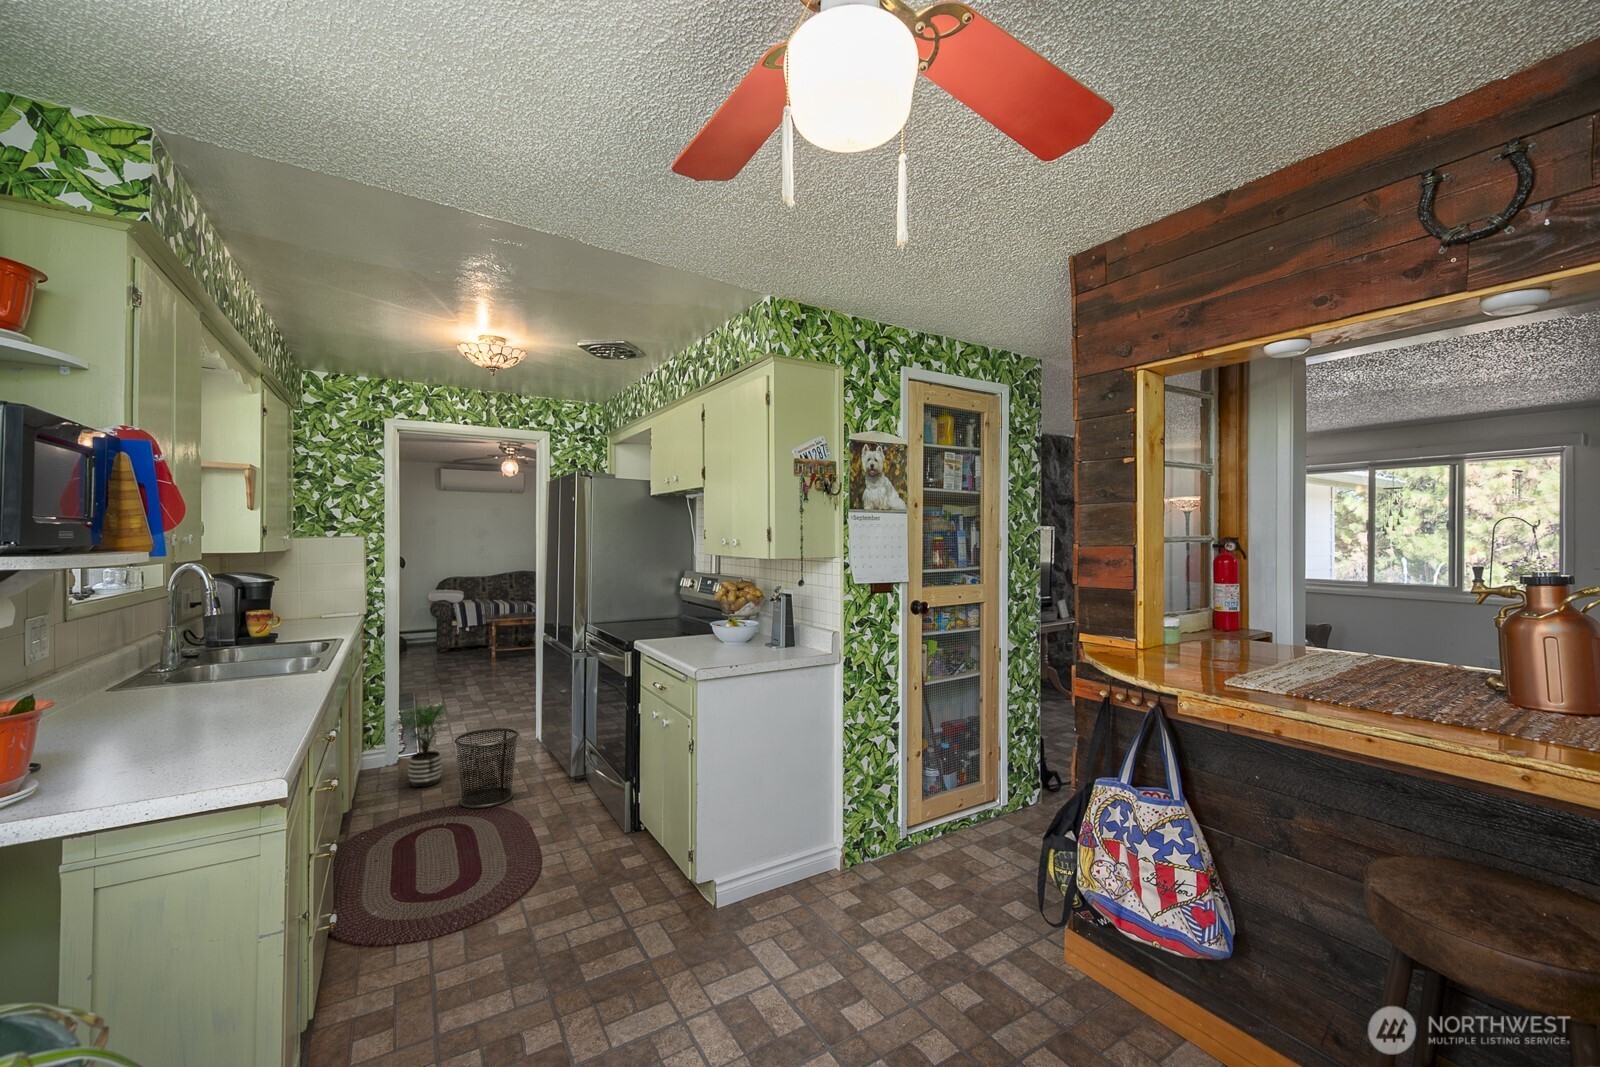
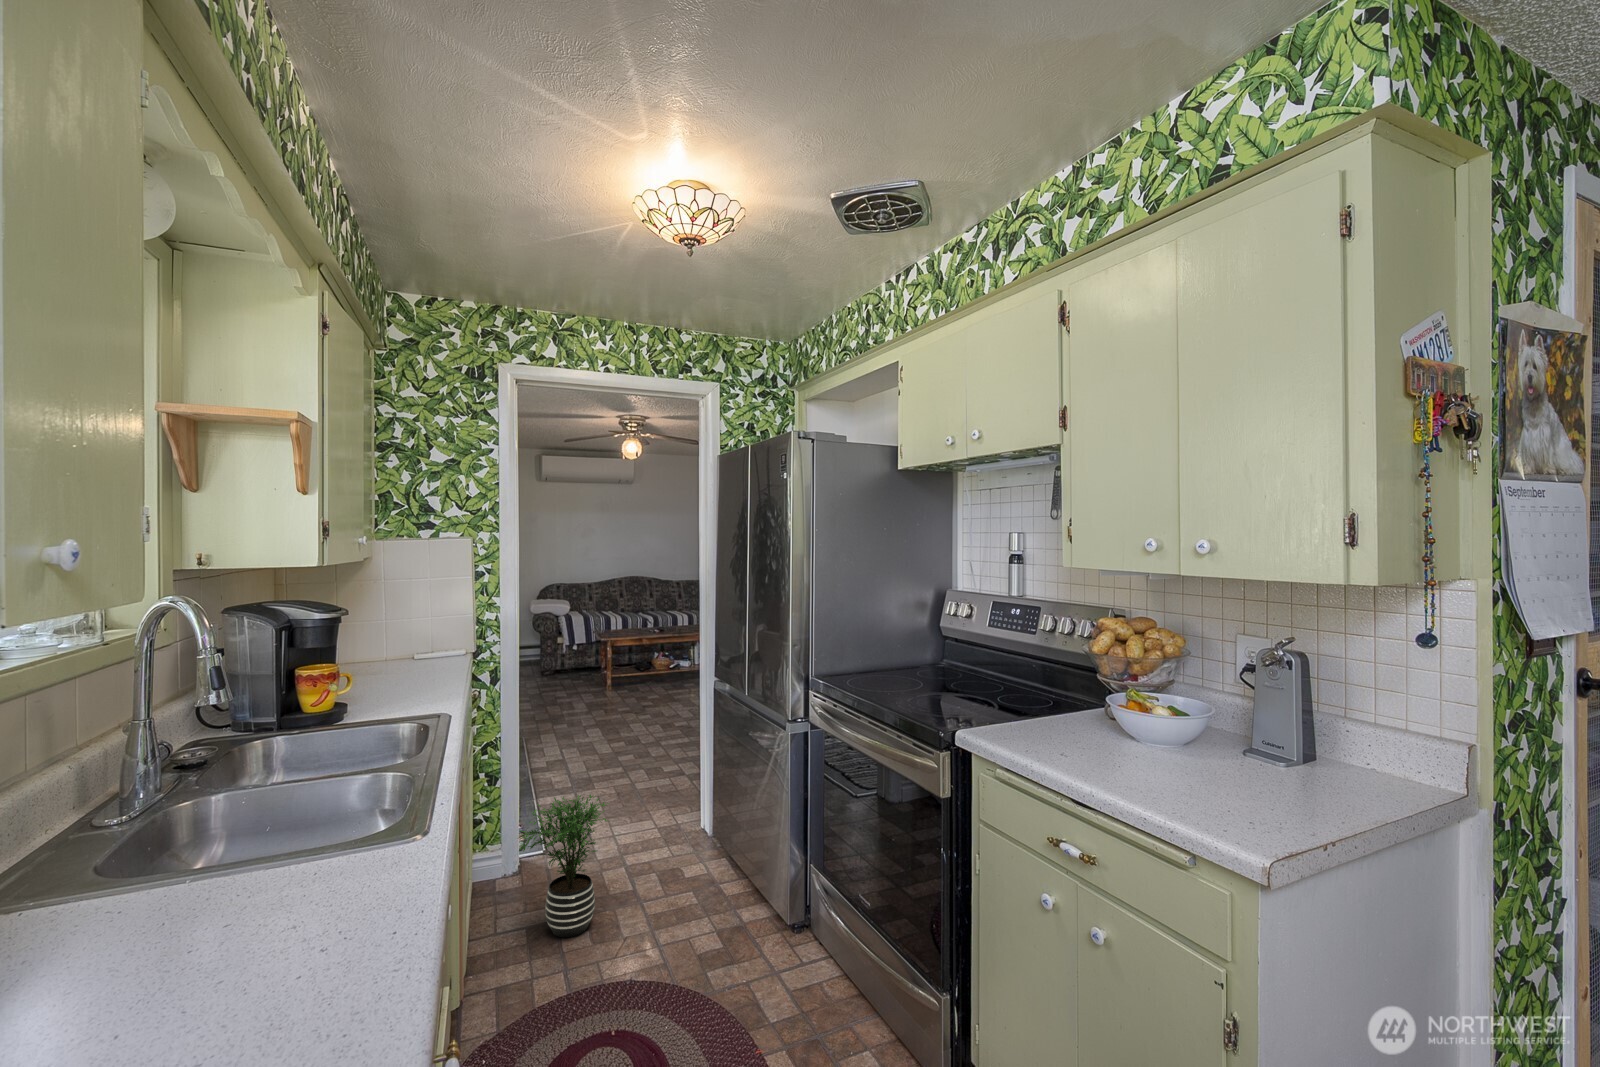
waste bin: present [455,728,519,808] -> none [625,849,724,1000]

